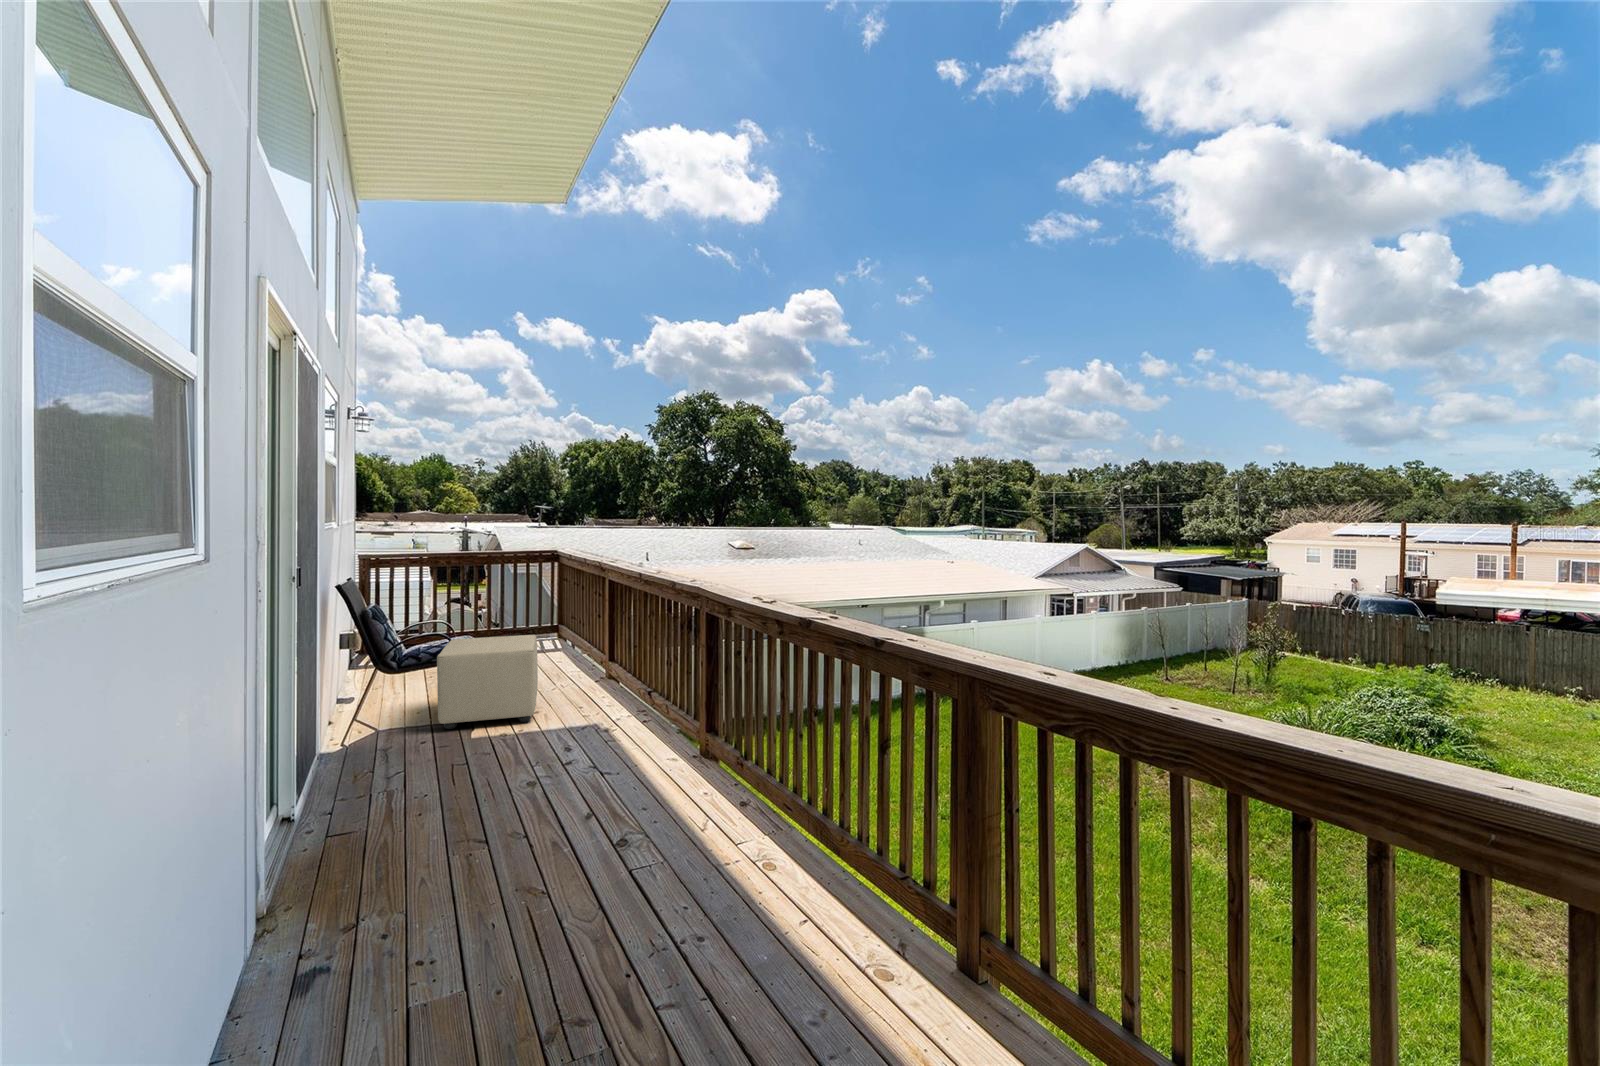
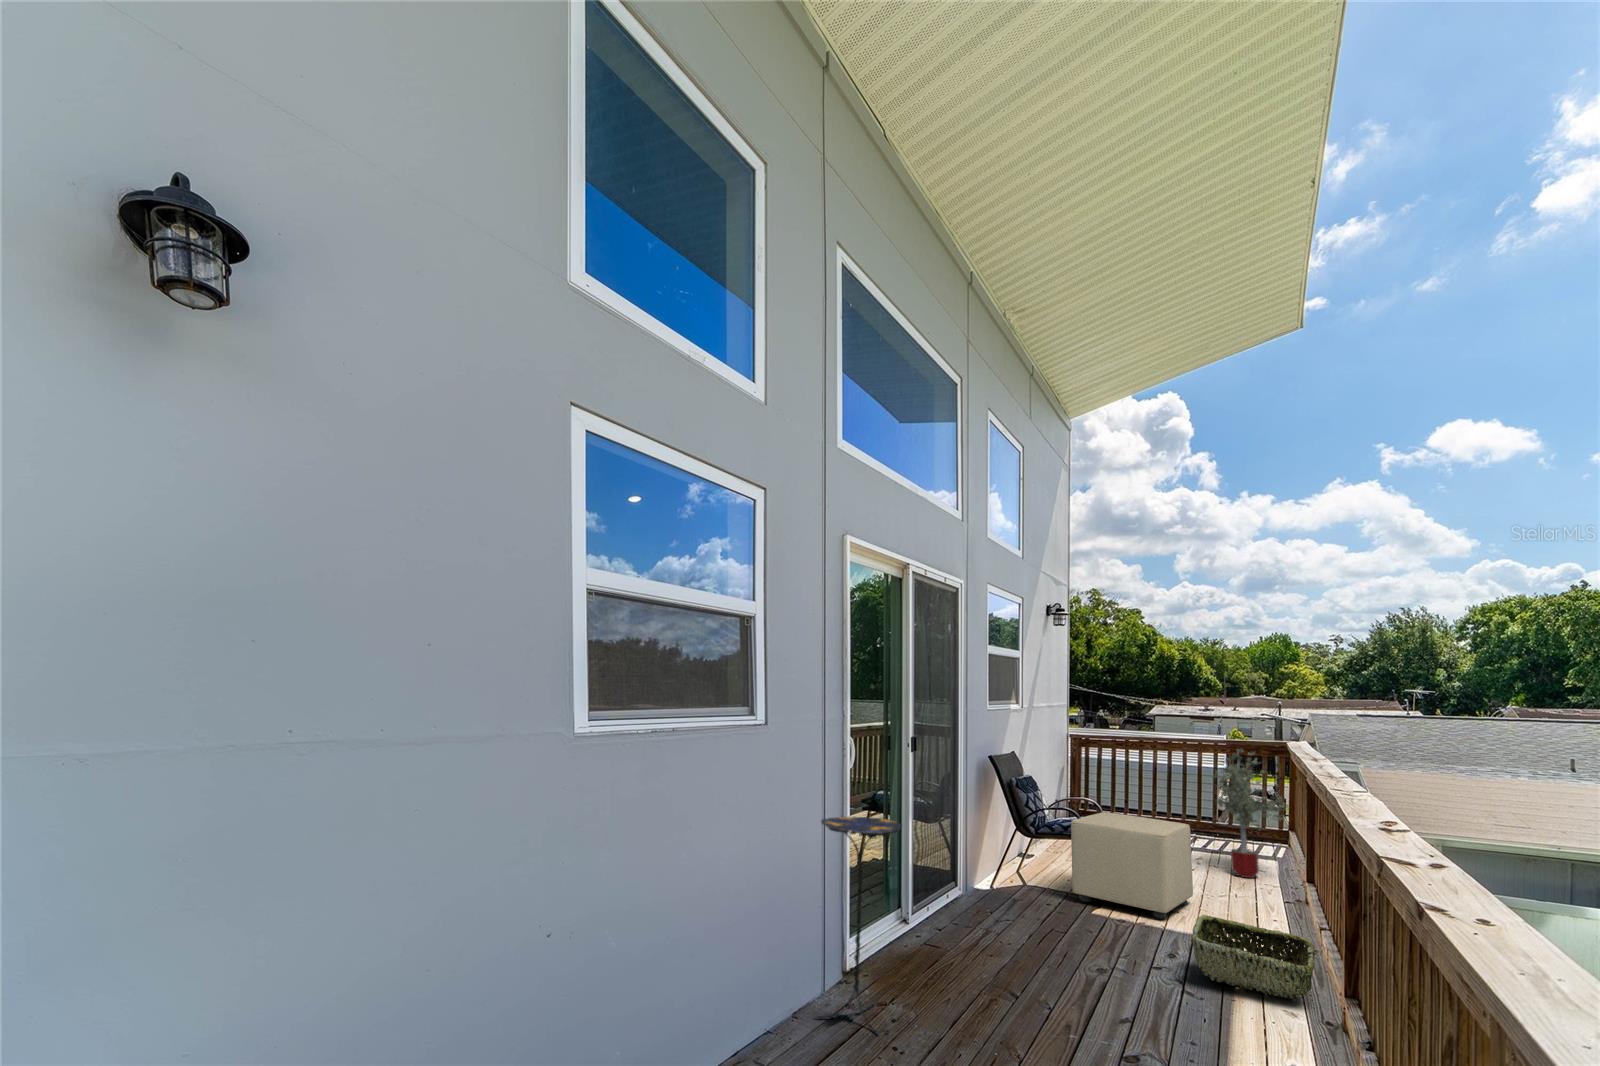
potted tree: none [526,562,587,667] -> present [1213,749,1286,878]
woven basket: none [592,701,684,757] -> present [1192,915,1316,998]
side table: none [260,710,393,995] -> present [816,817,902,1033]

